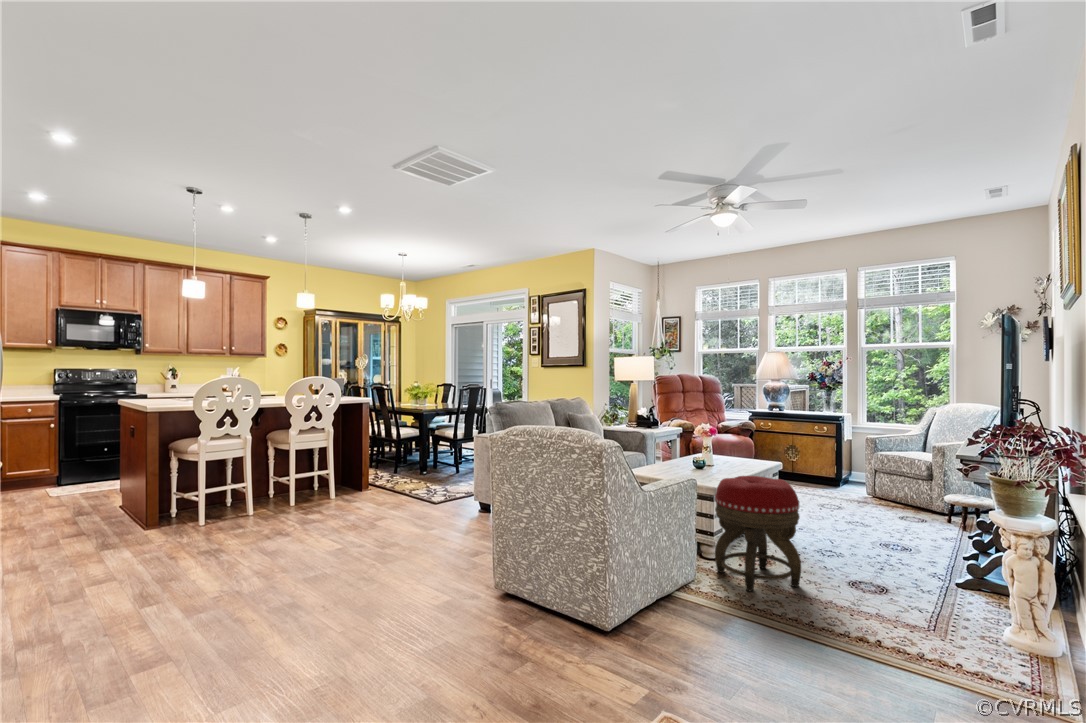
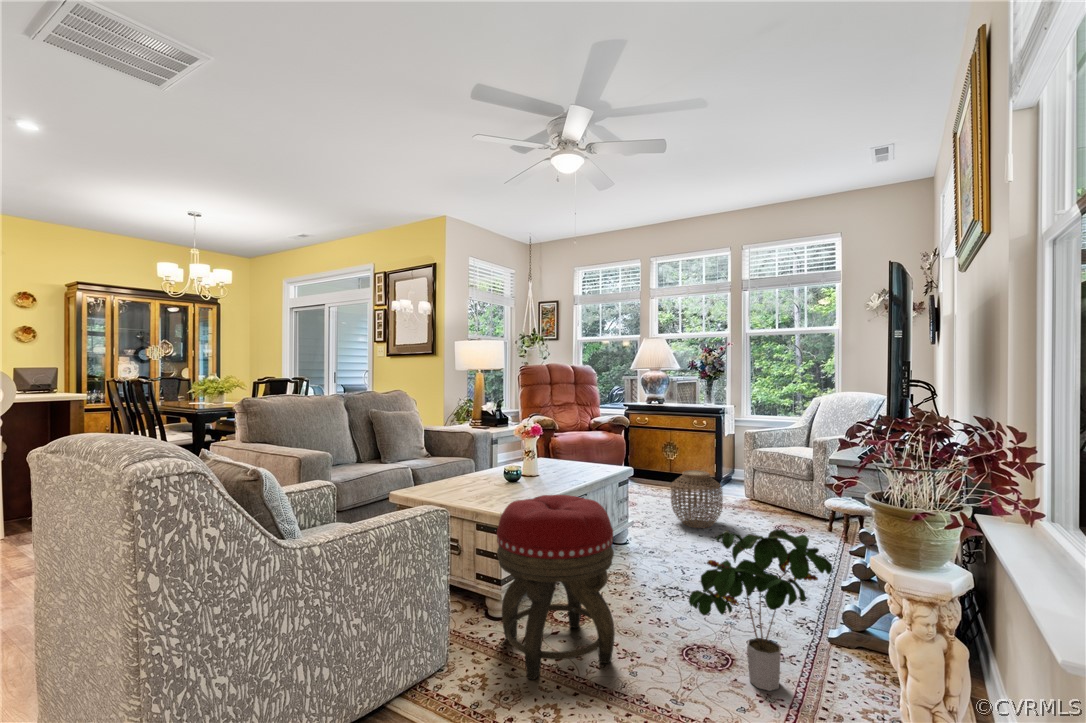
woven basket: none [807,468,853,515] -> present [671,470,723,528]
potted plant: none [857,500,961,605] -> present [689,529,833,691]

